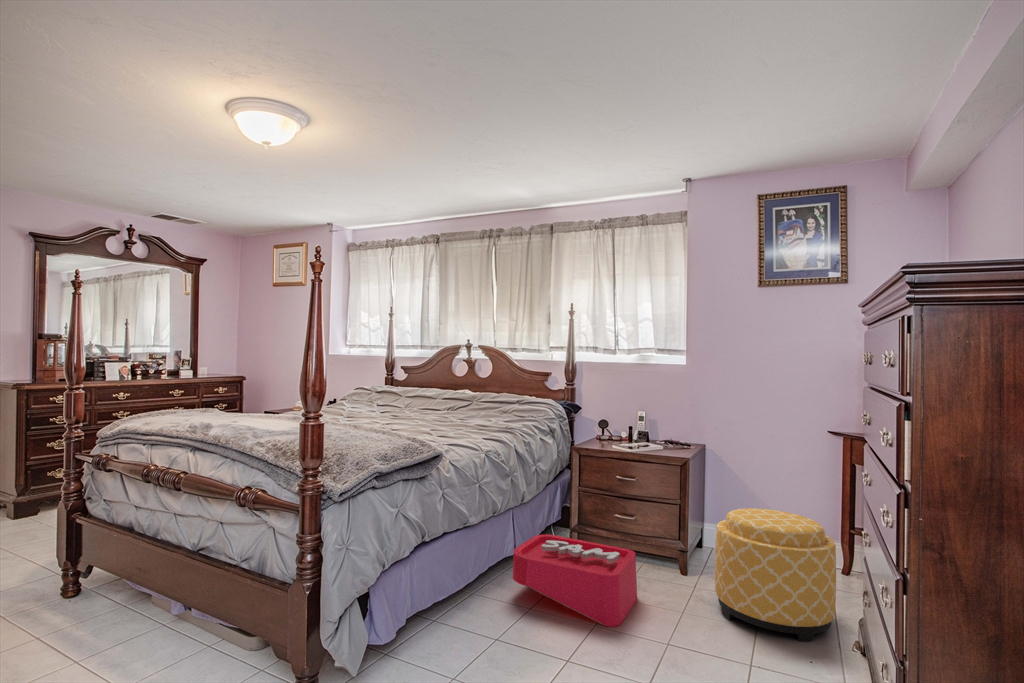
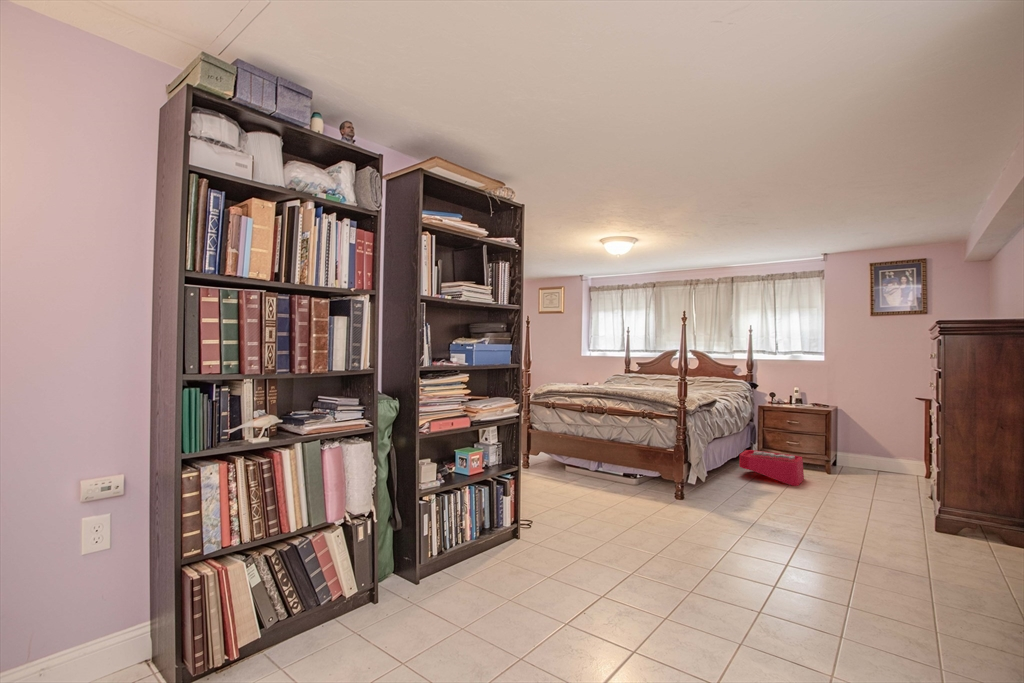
ottoman: present [715,508,836,641] -> none [846,437,911,494]

